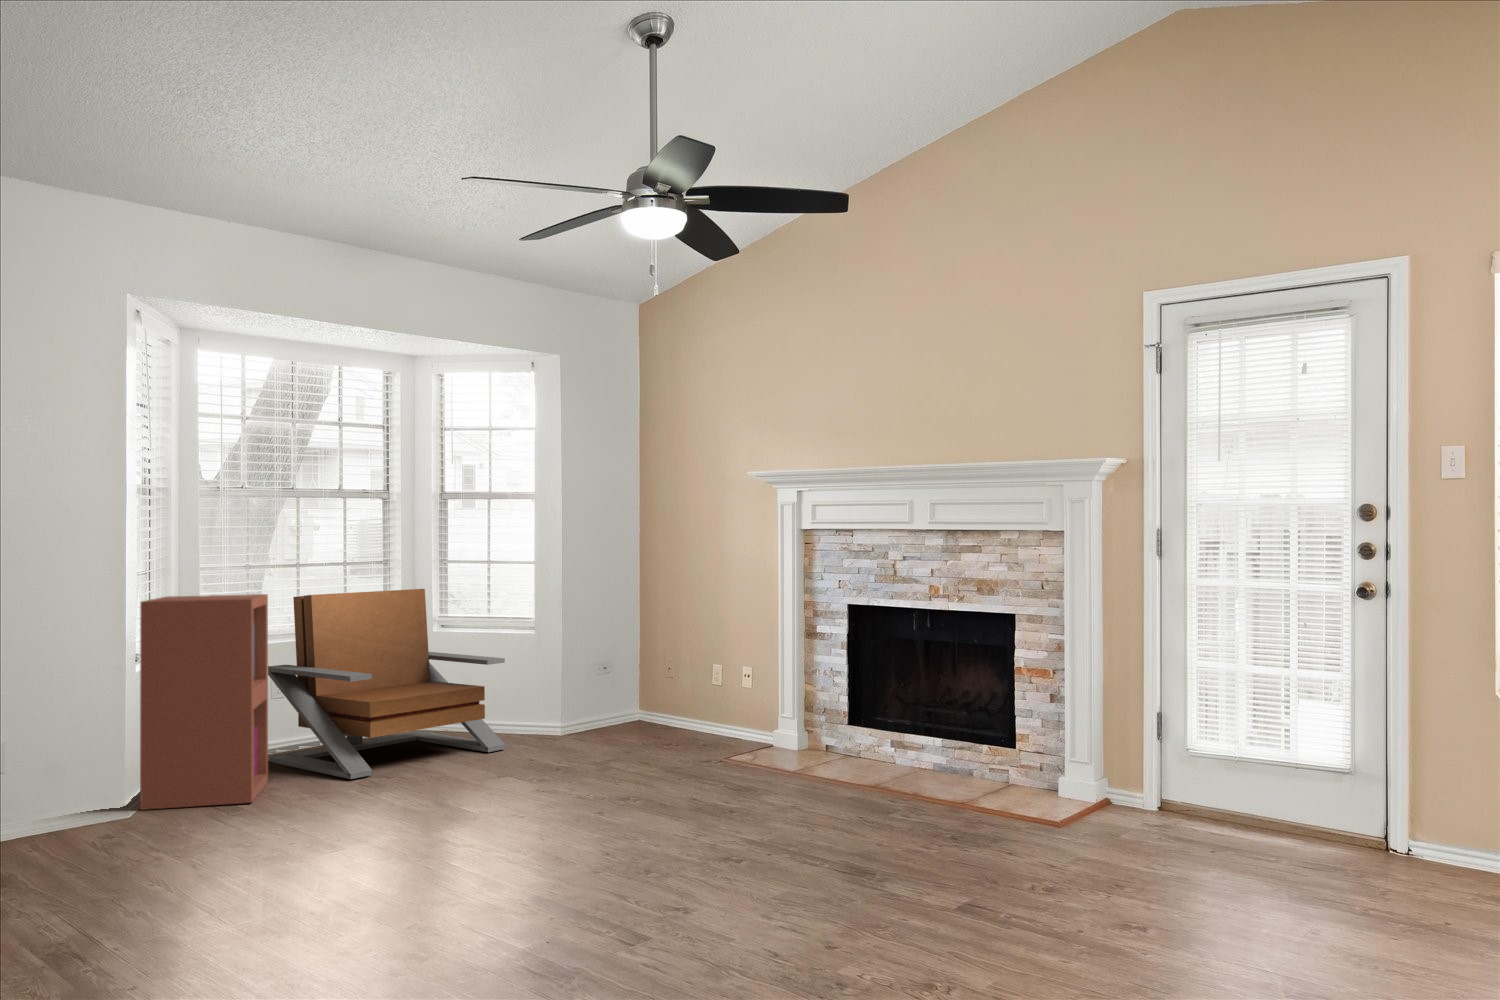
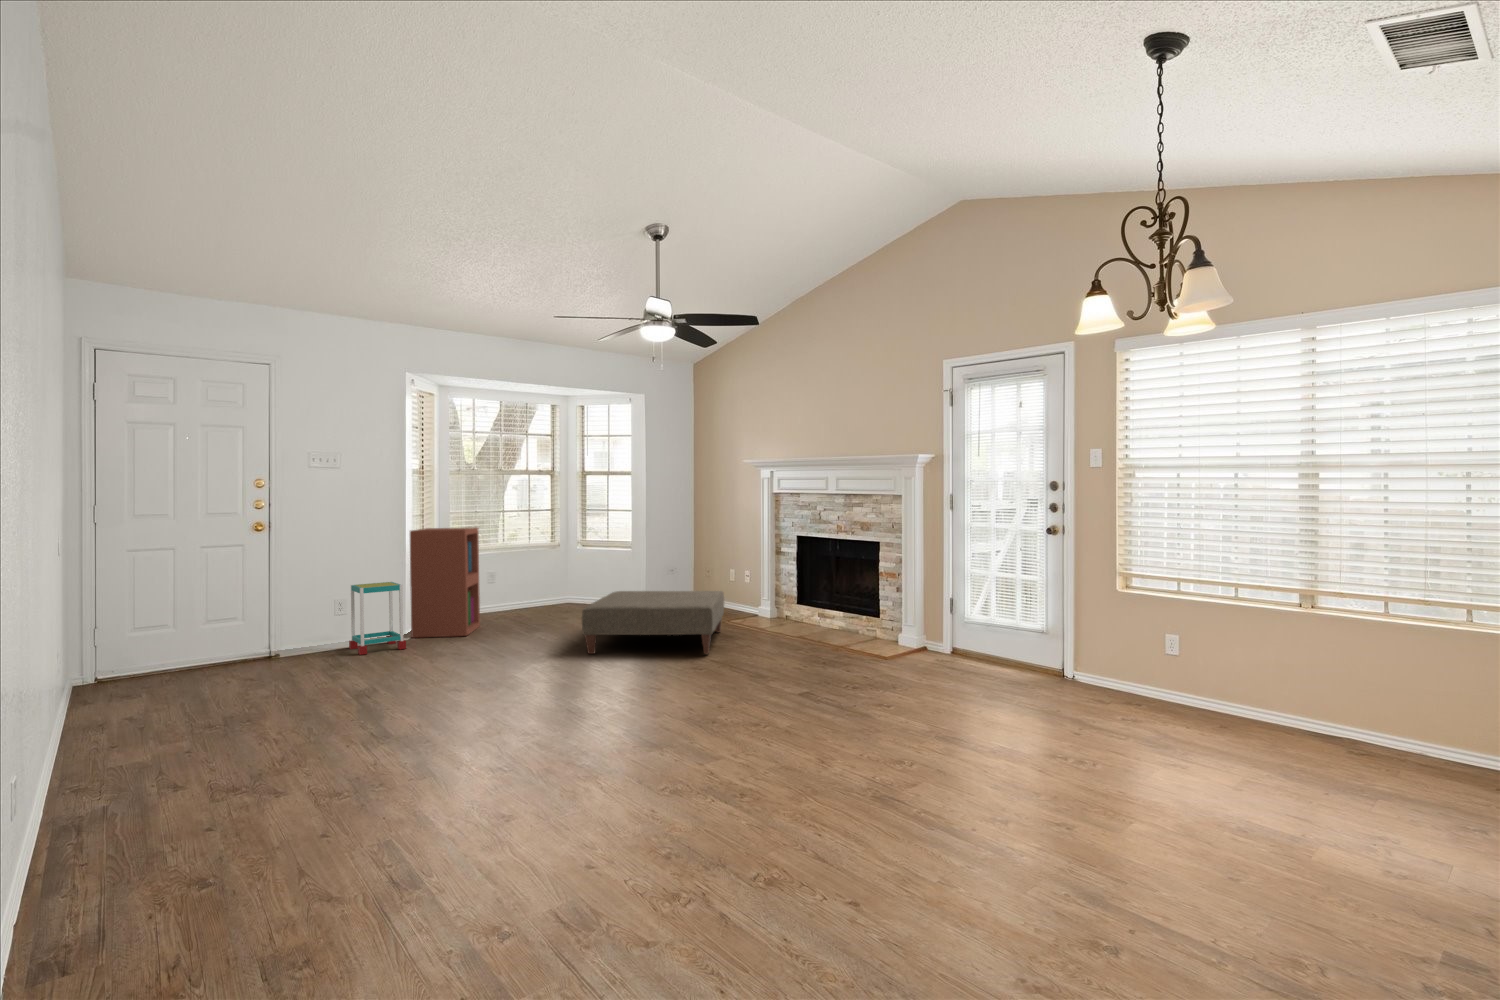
lounge chair: present [268,589,506,779] -> none [483,525,611,626]
side table: none [18,702,139,852] -> present [349,582,406,655]
ottoman: none [500,705,748,834] -> present [582,591,724,654]

